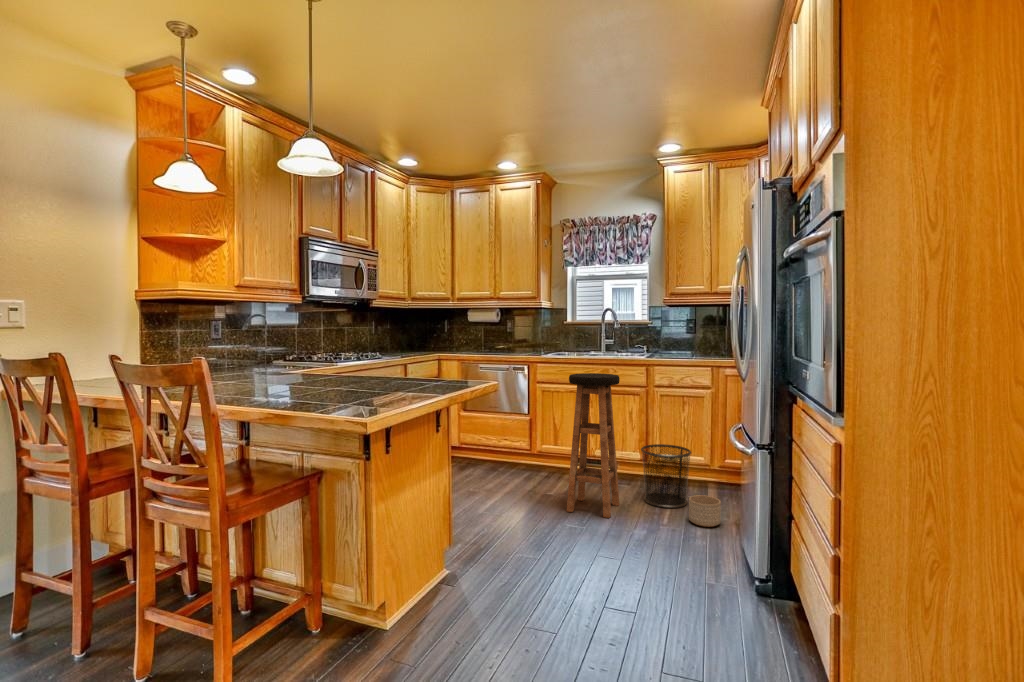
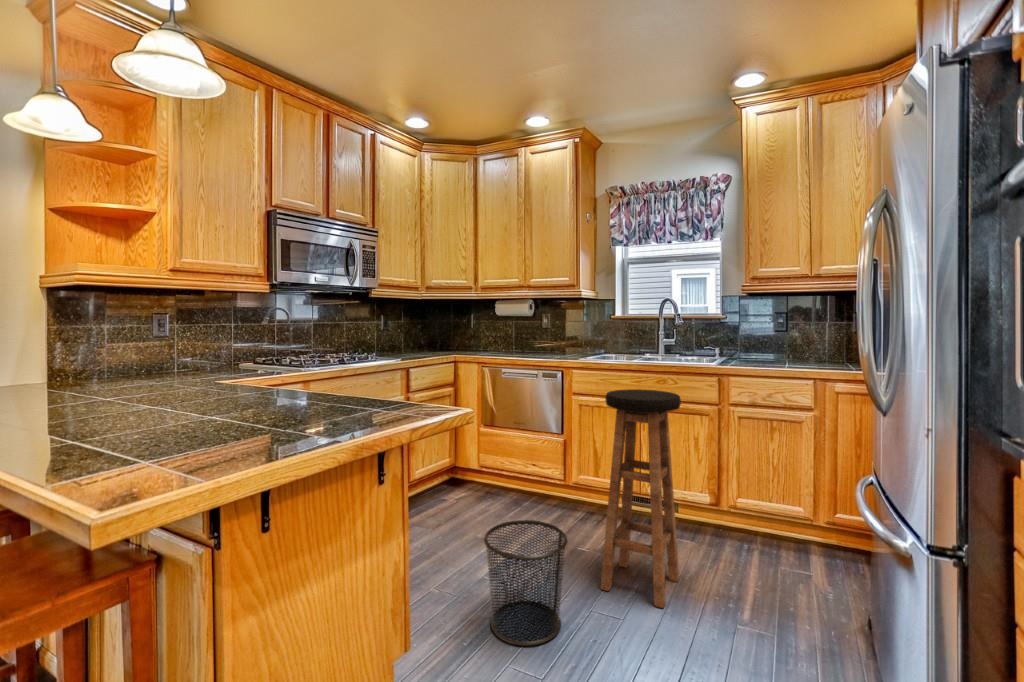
waste bin: present [641,444,691,508] -> present [484,520,568,646]
planter: present [689,495,721,527] -> none [790,584,846,643]

